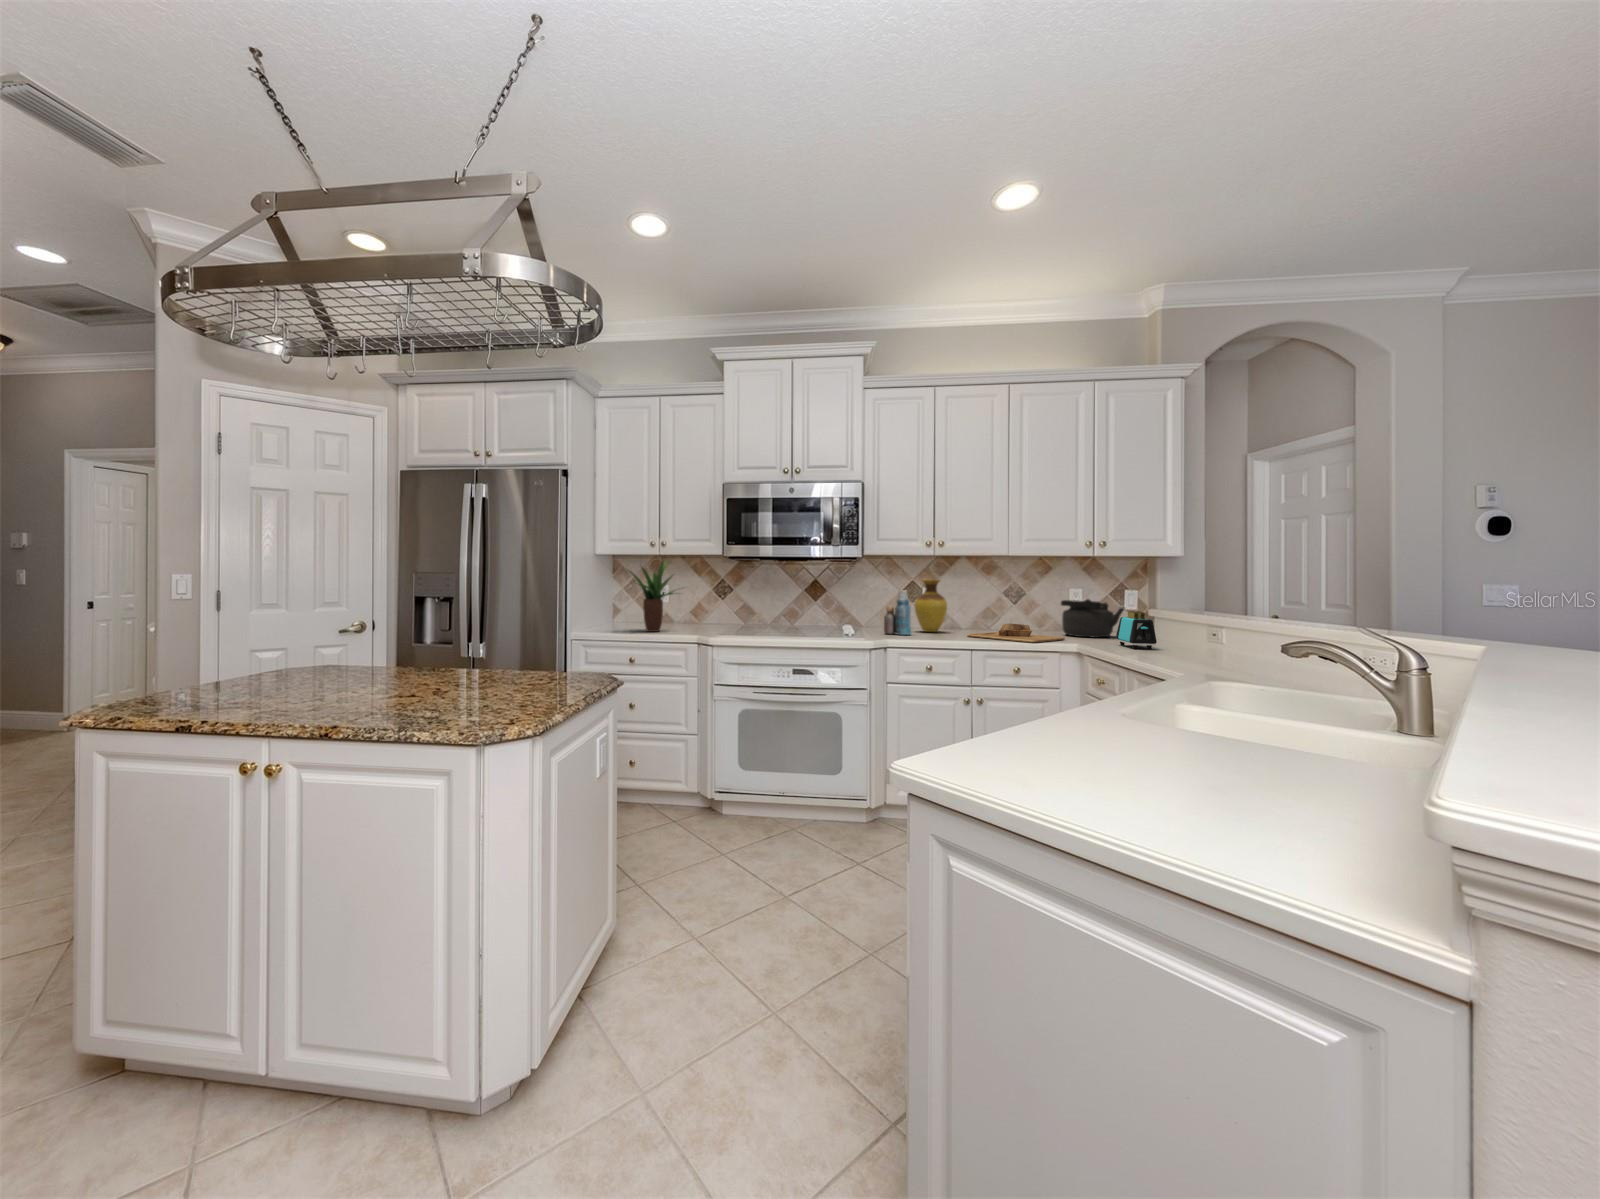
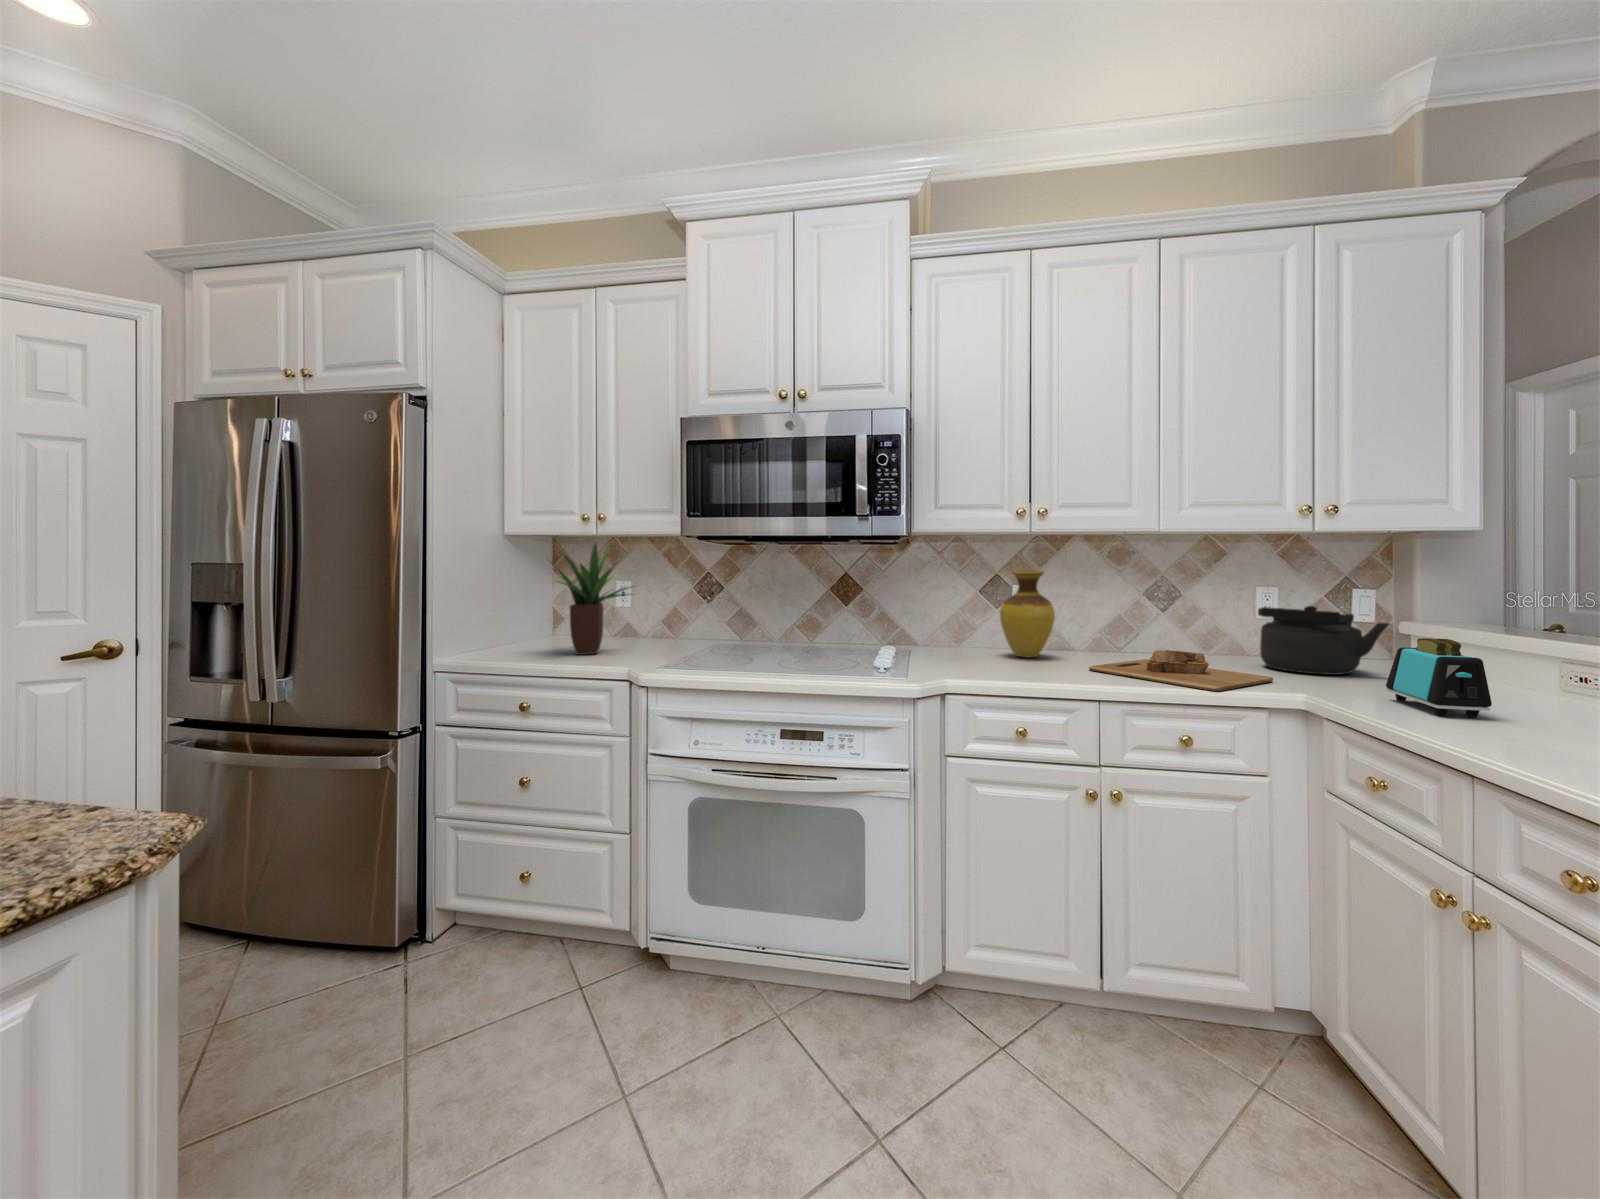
bottle: present [884,590,911,635] -> none [947,590,992,665]

